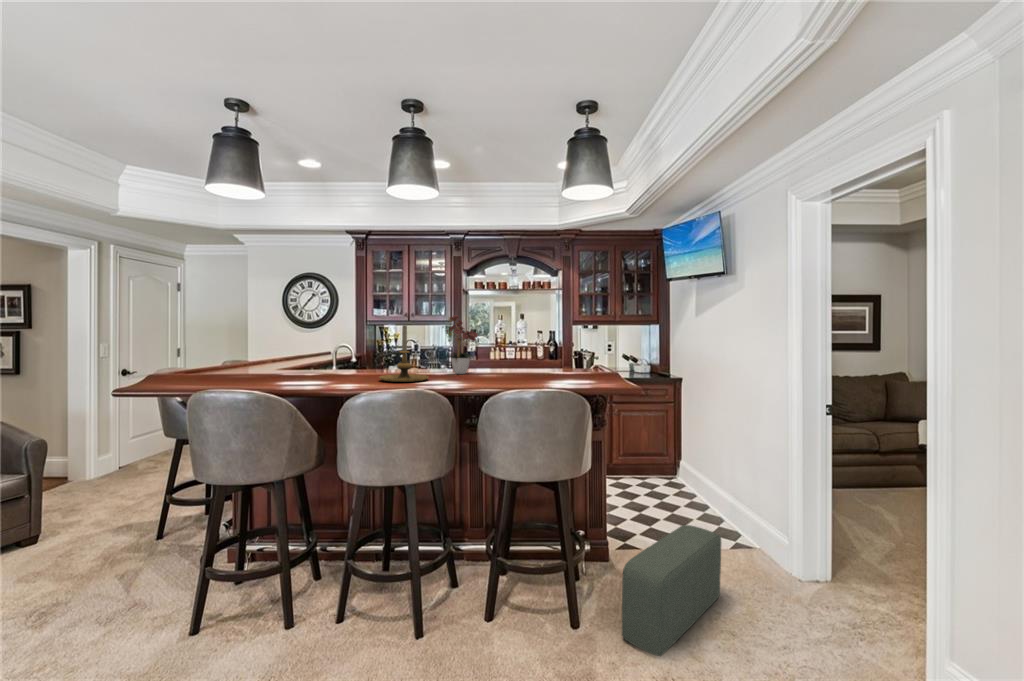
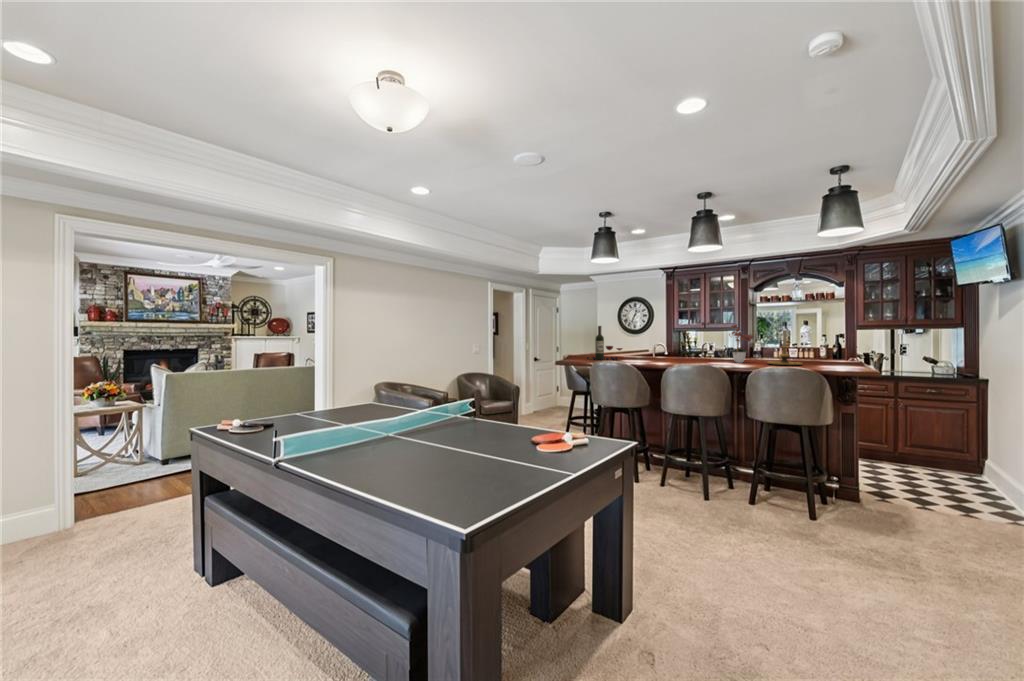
wine bottle: none [199,312,276,377] -> present [587,326,622,360]
candle holder: present [379,325,429,382] -> present [768,330,802,365]
pouf: present [622,525,721,656] -> none [852,482,965,550]

